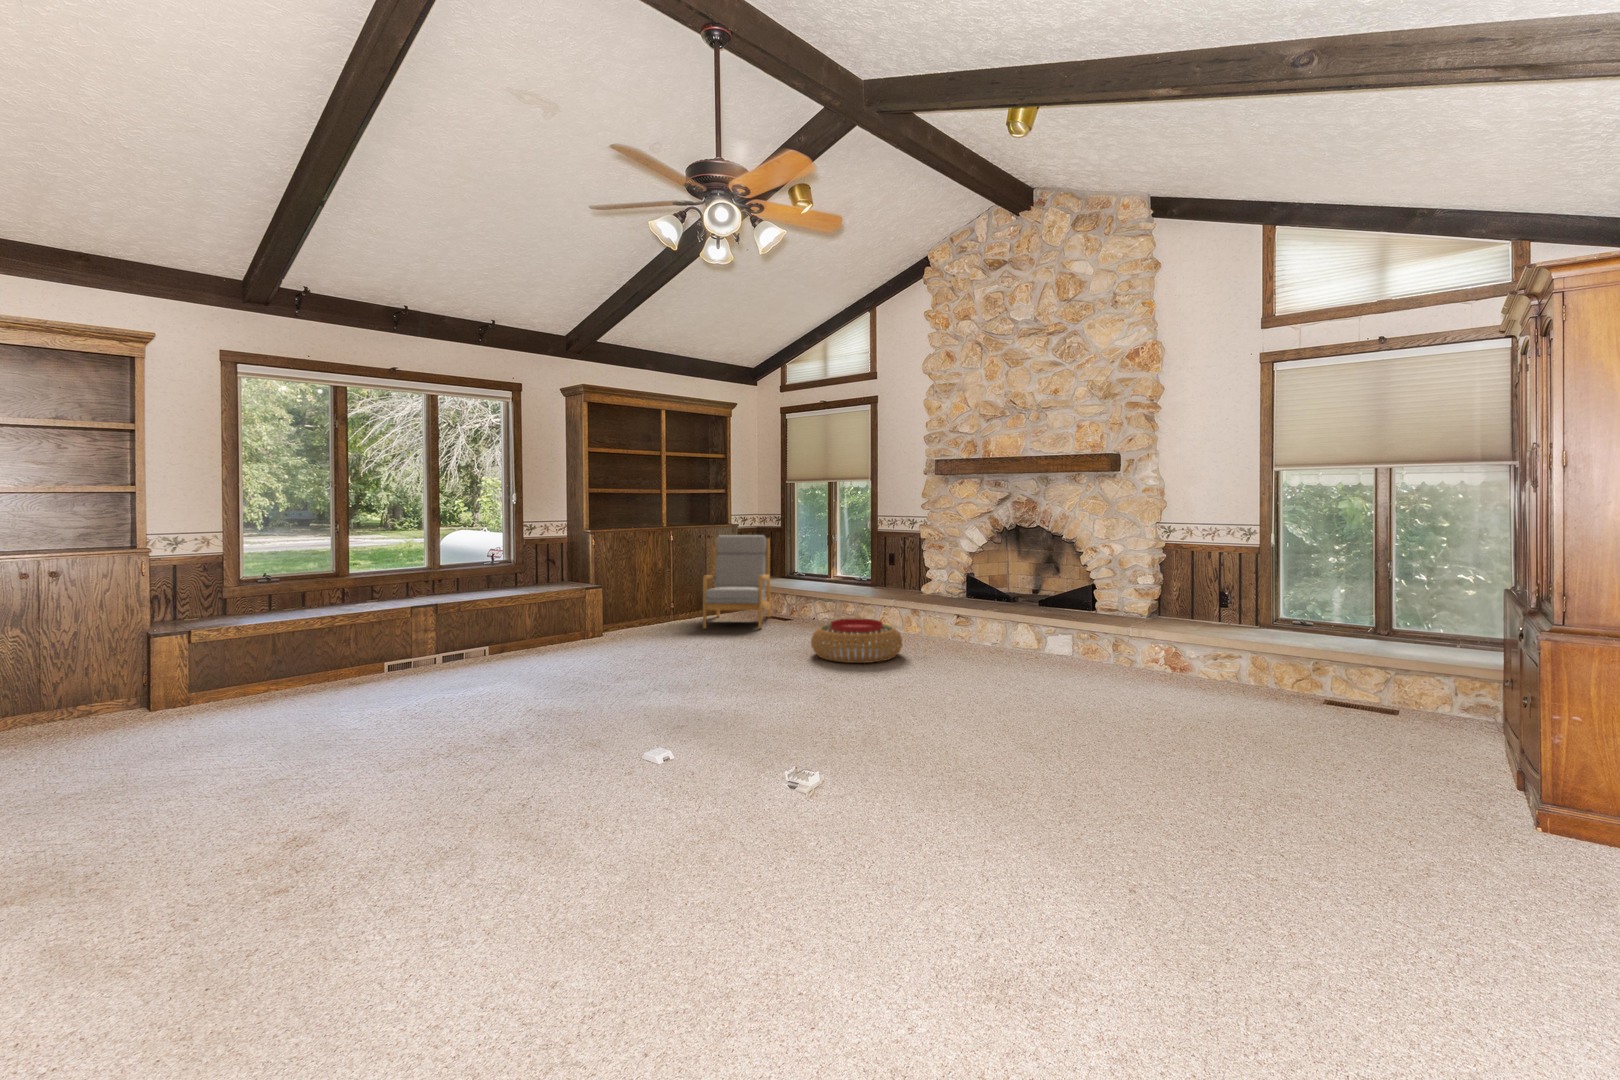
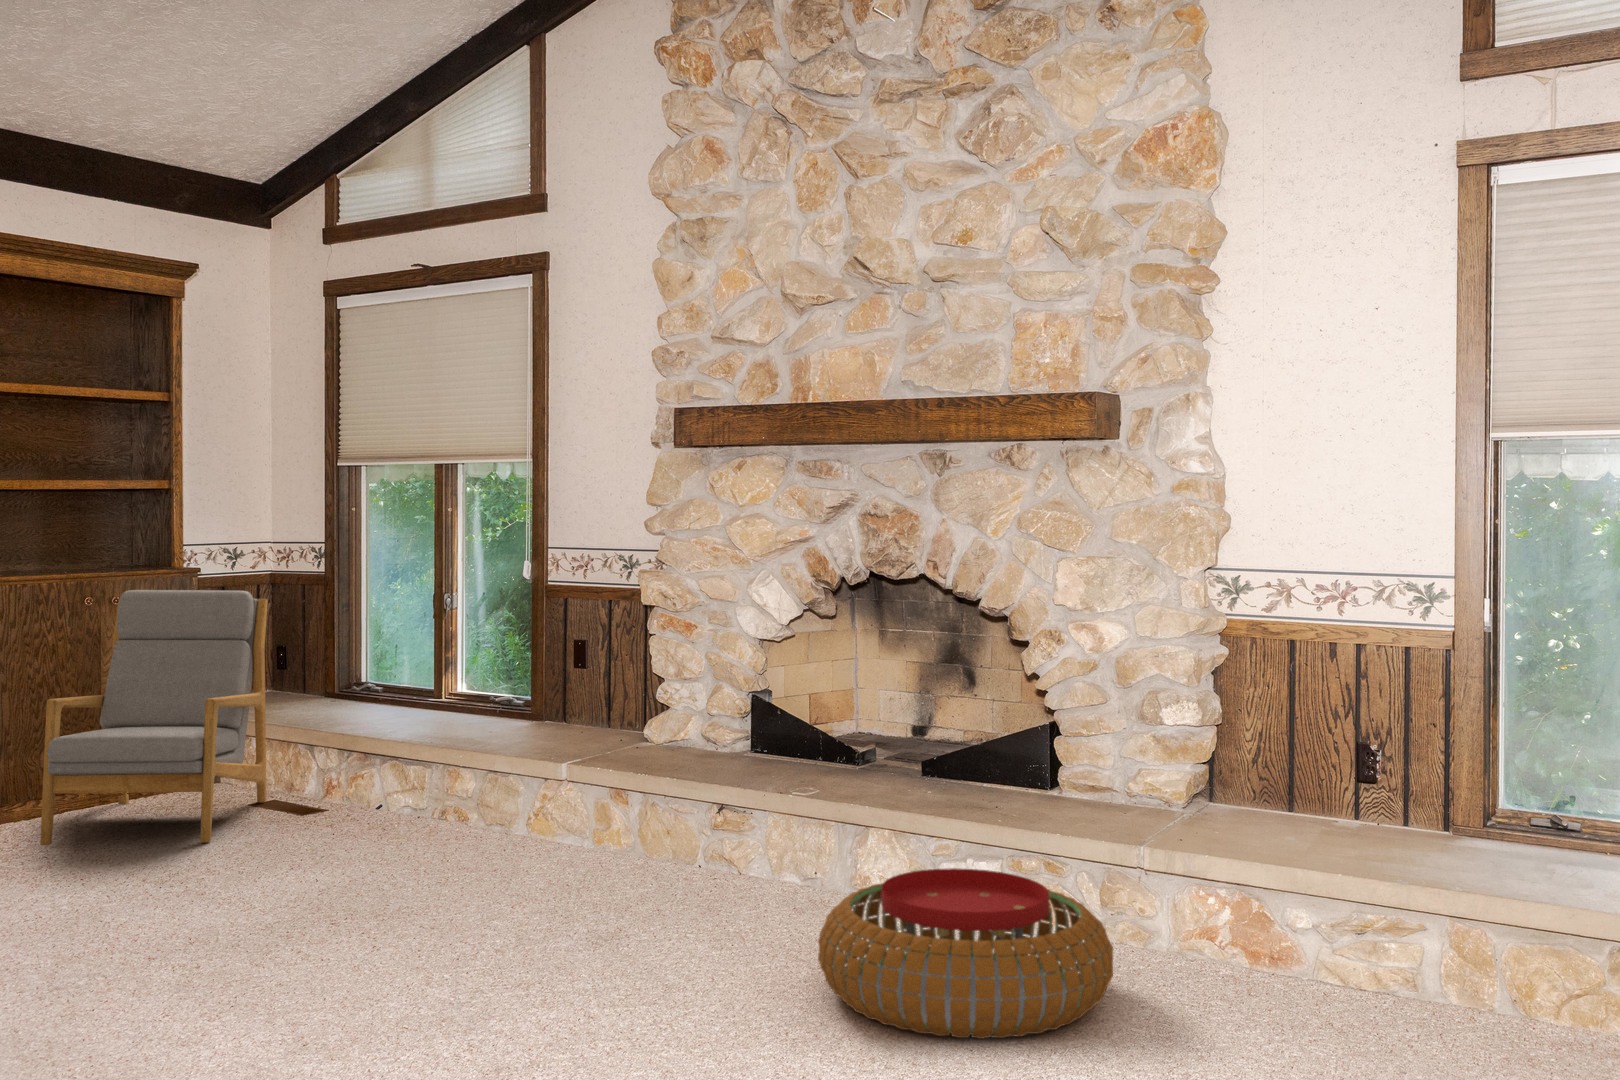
pouf: present [811,619,902,663] -> present [818,868,1113,1039]

